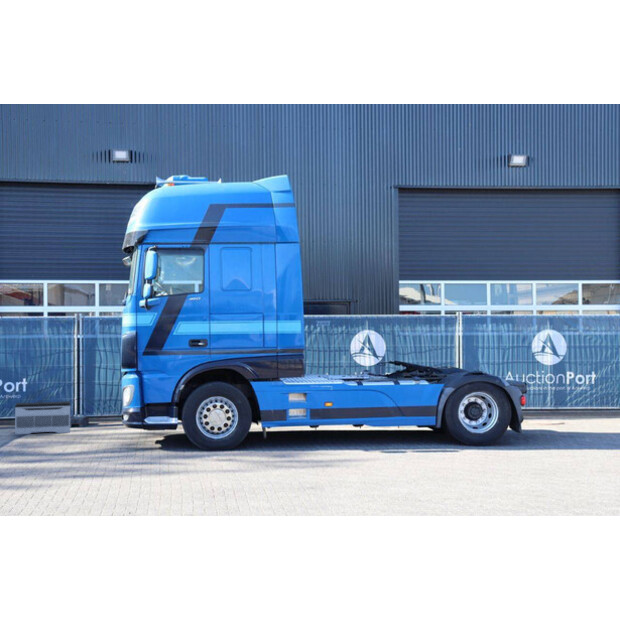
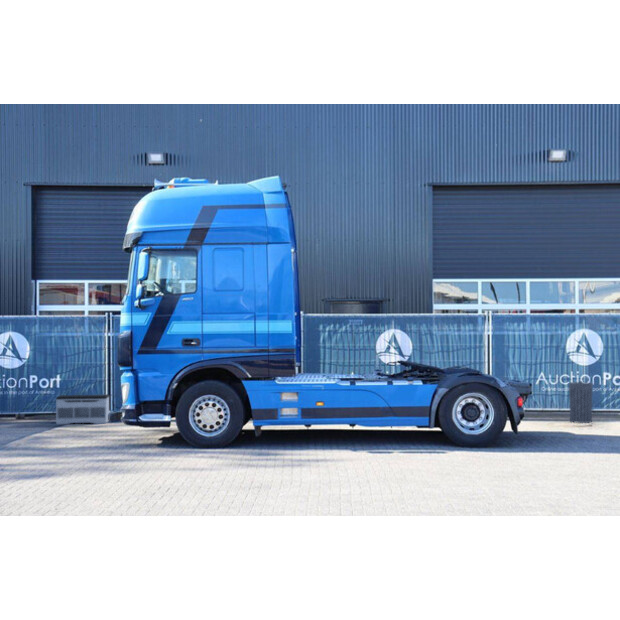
trash can: none [536,380,559,421] -> present [569,381,593,423]

